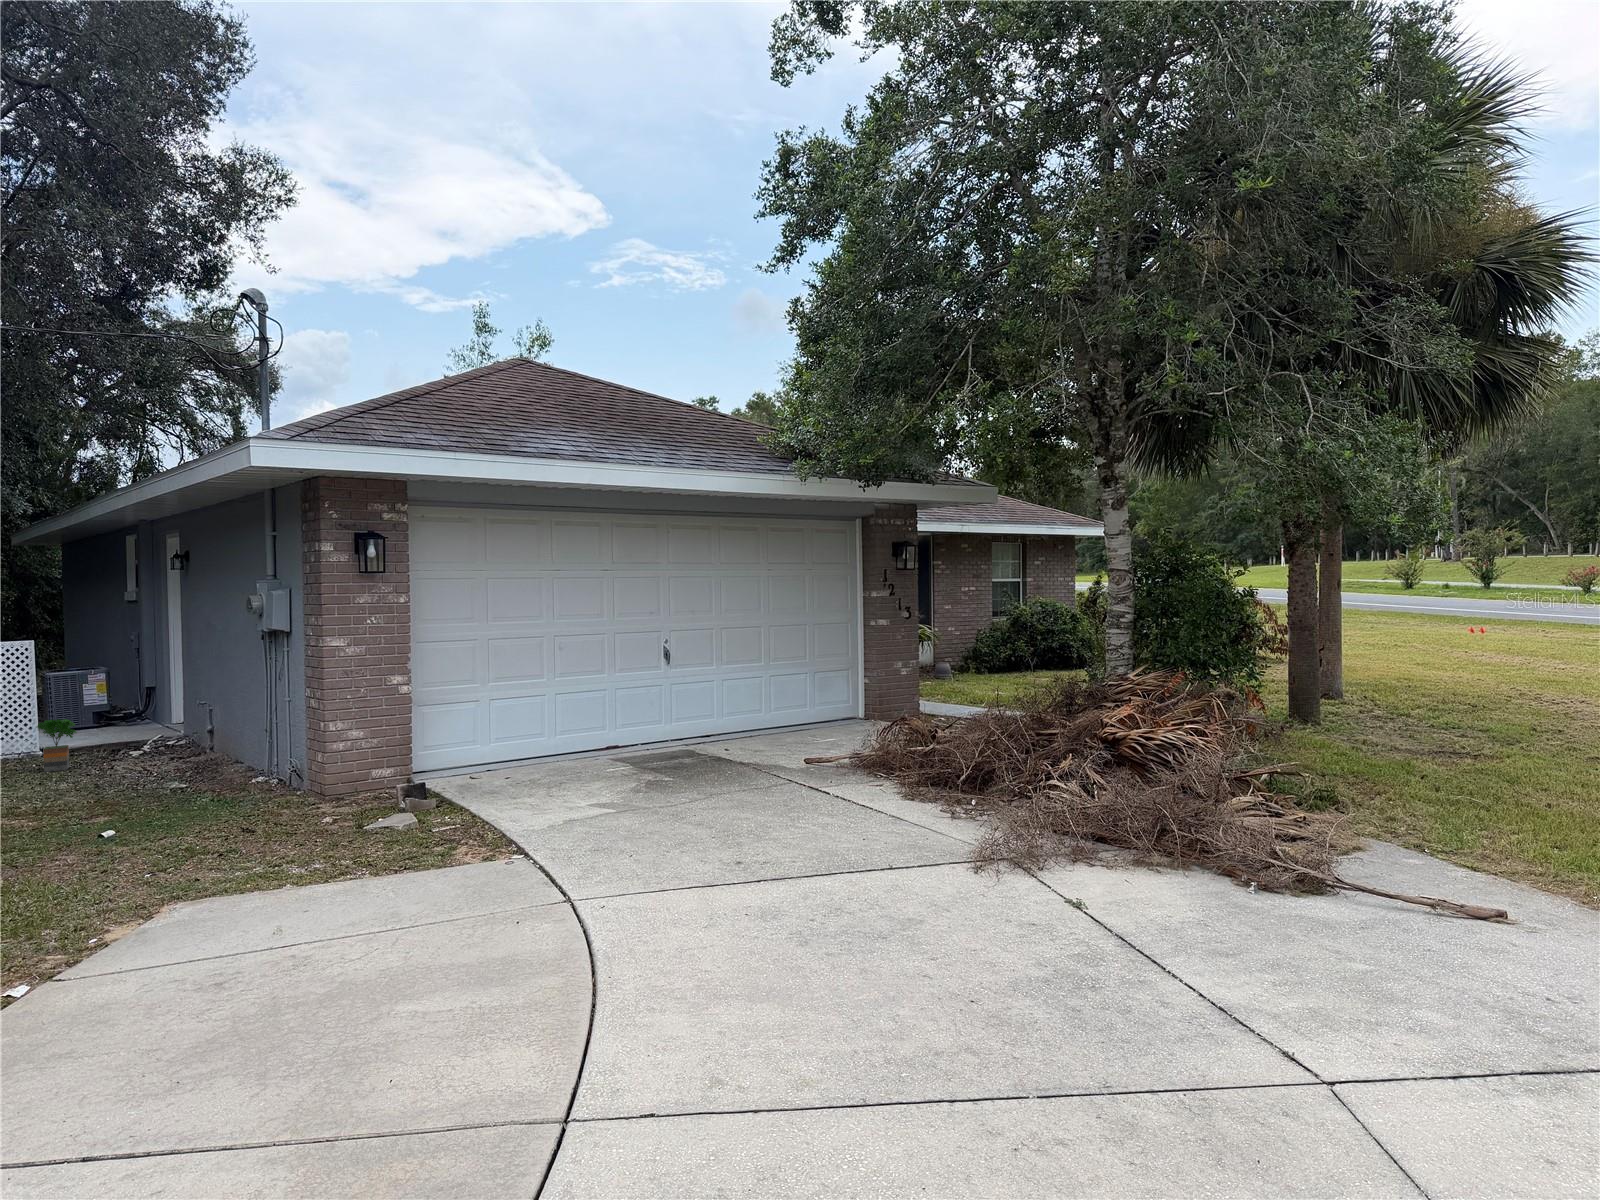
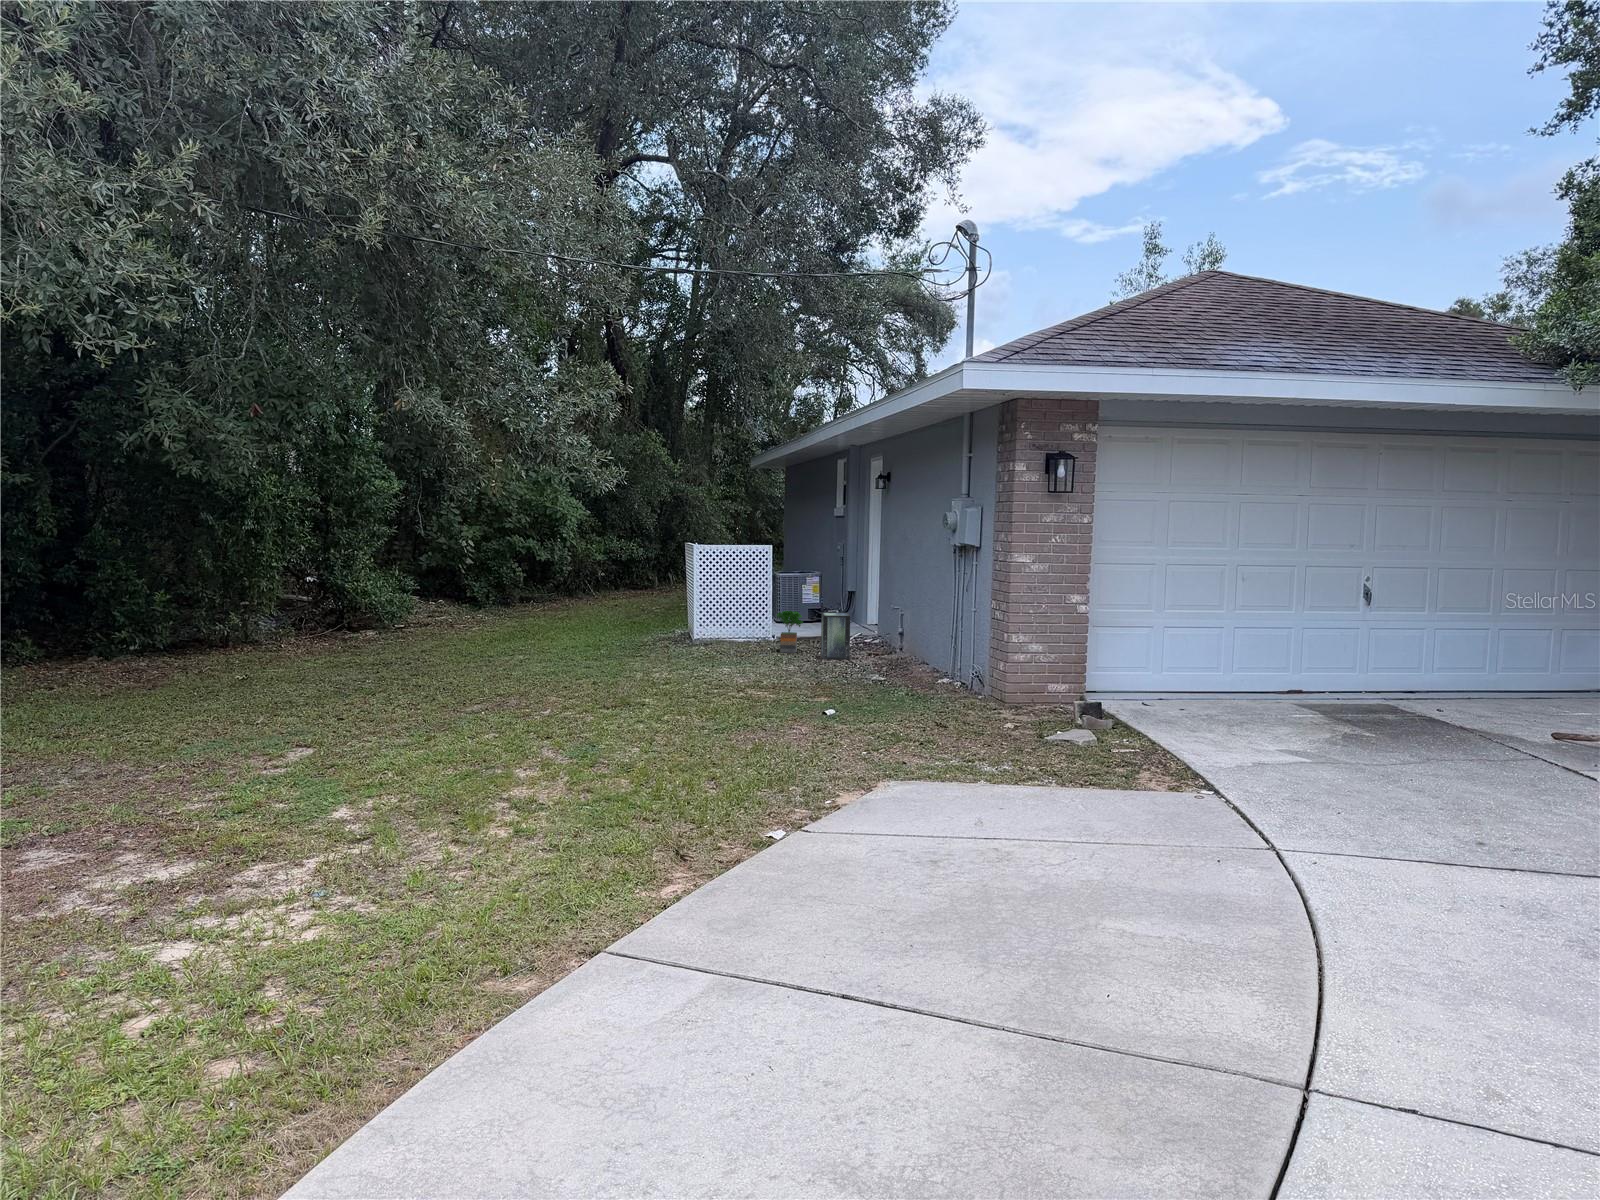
storage box: none [102,715,144,773] -> present [821,613,850,659]

